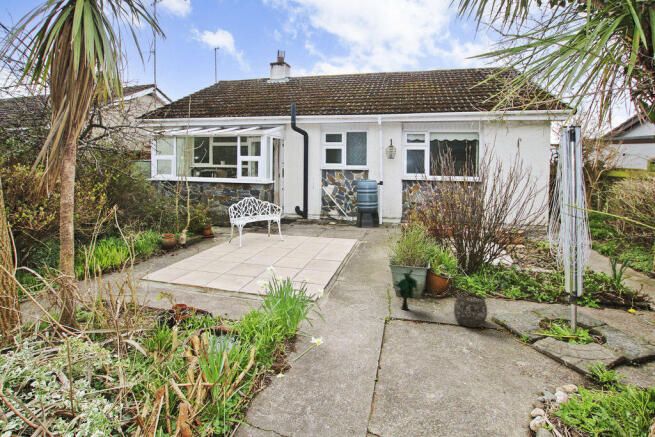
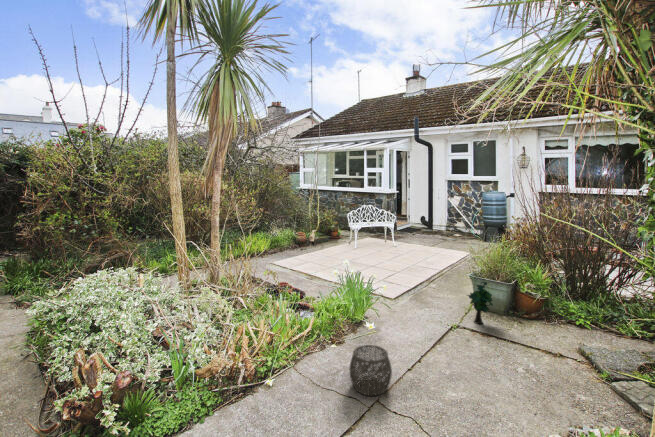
woven basket: present [454,293,487,327] -> present [349,345,392,396]

